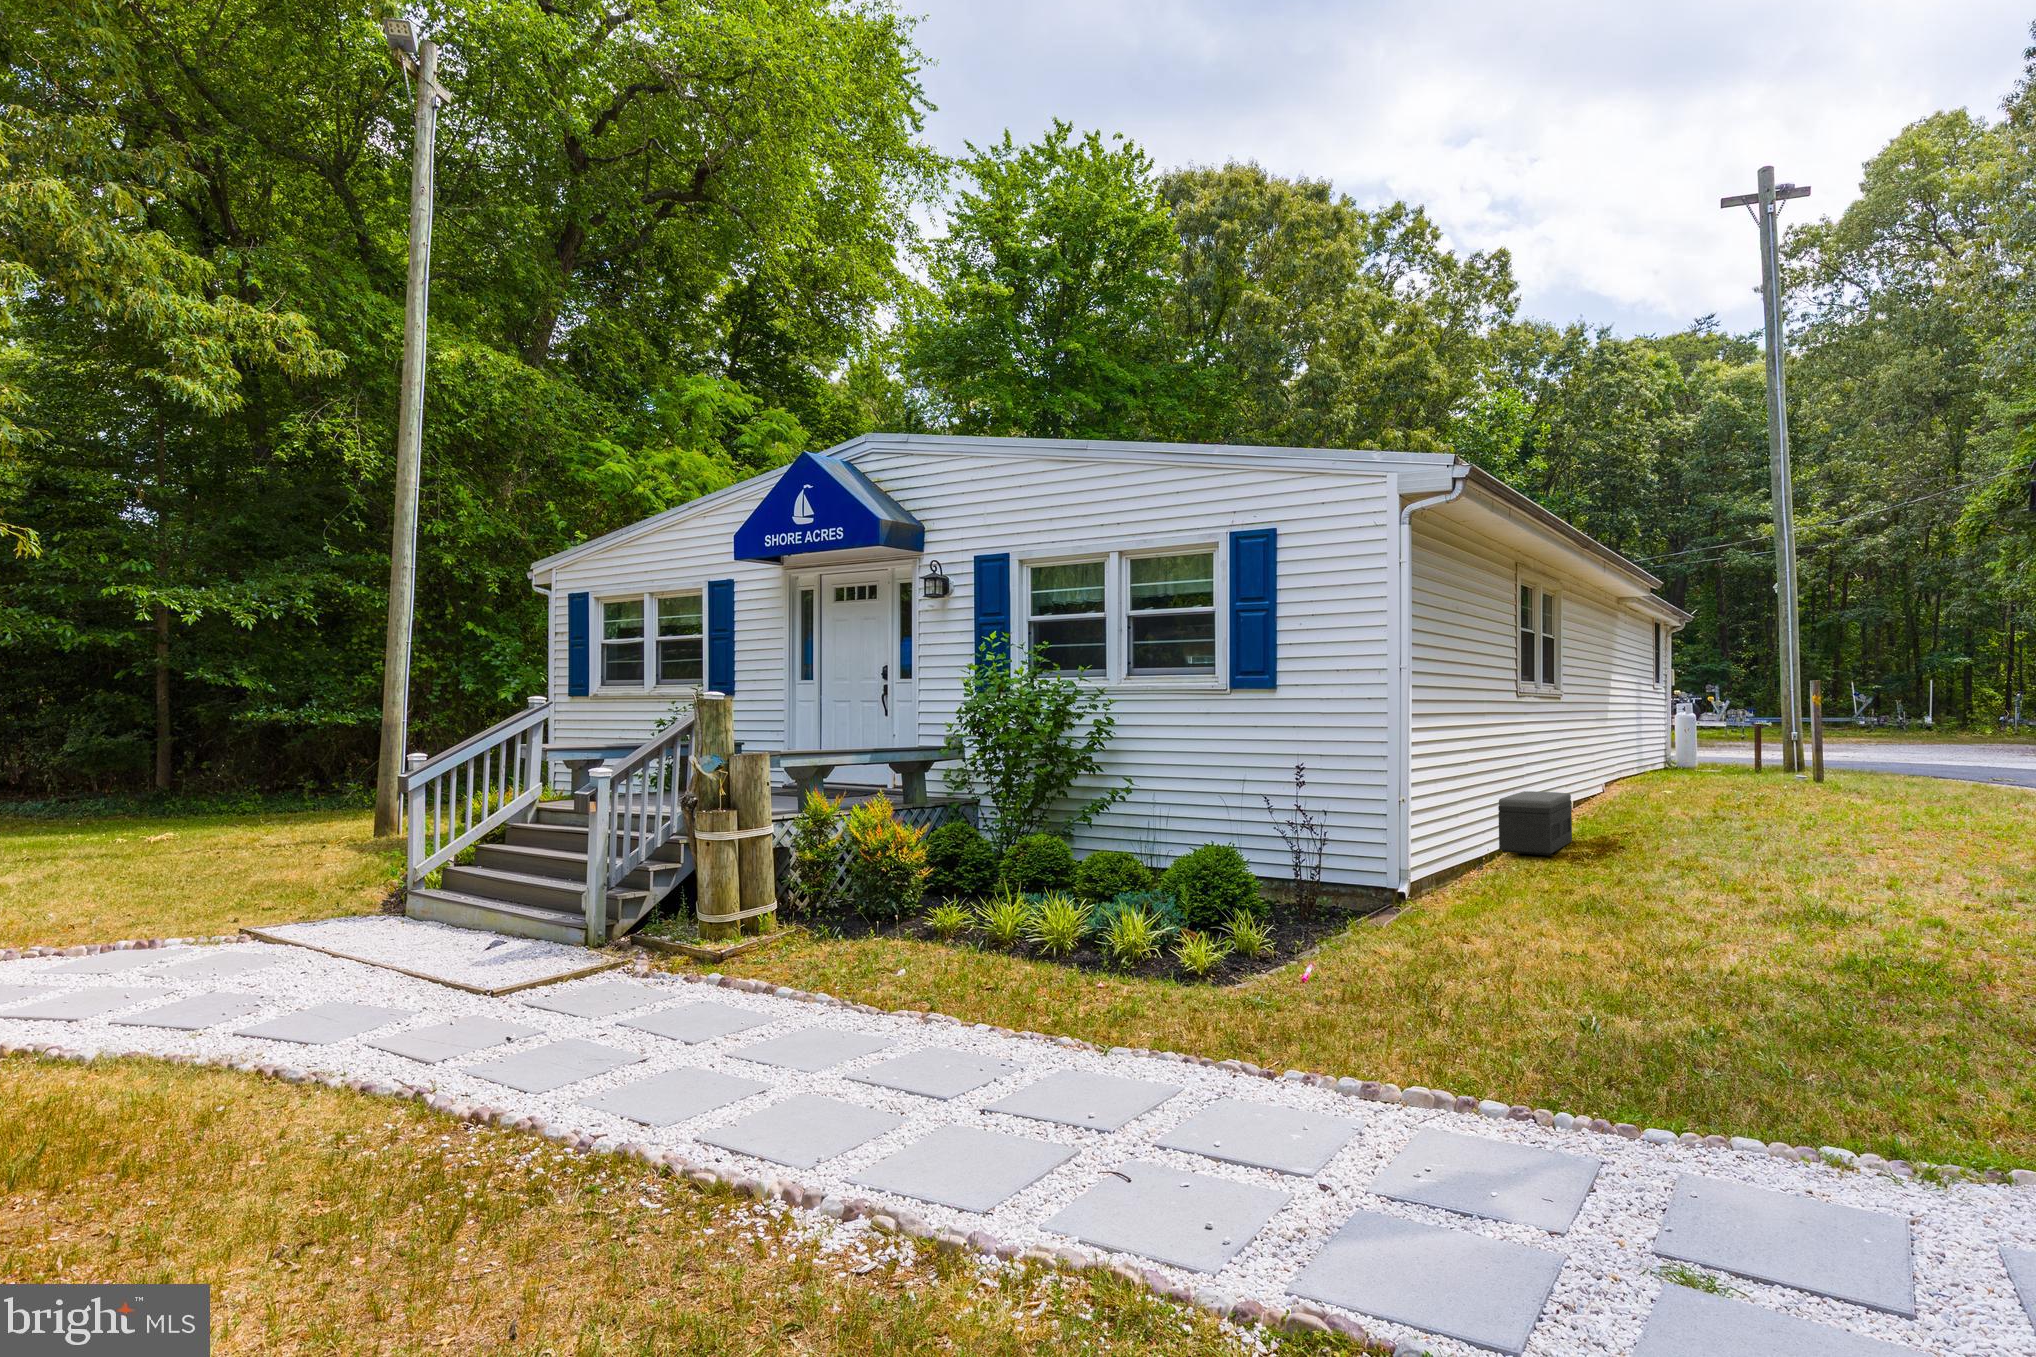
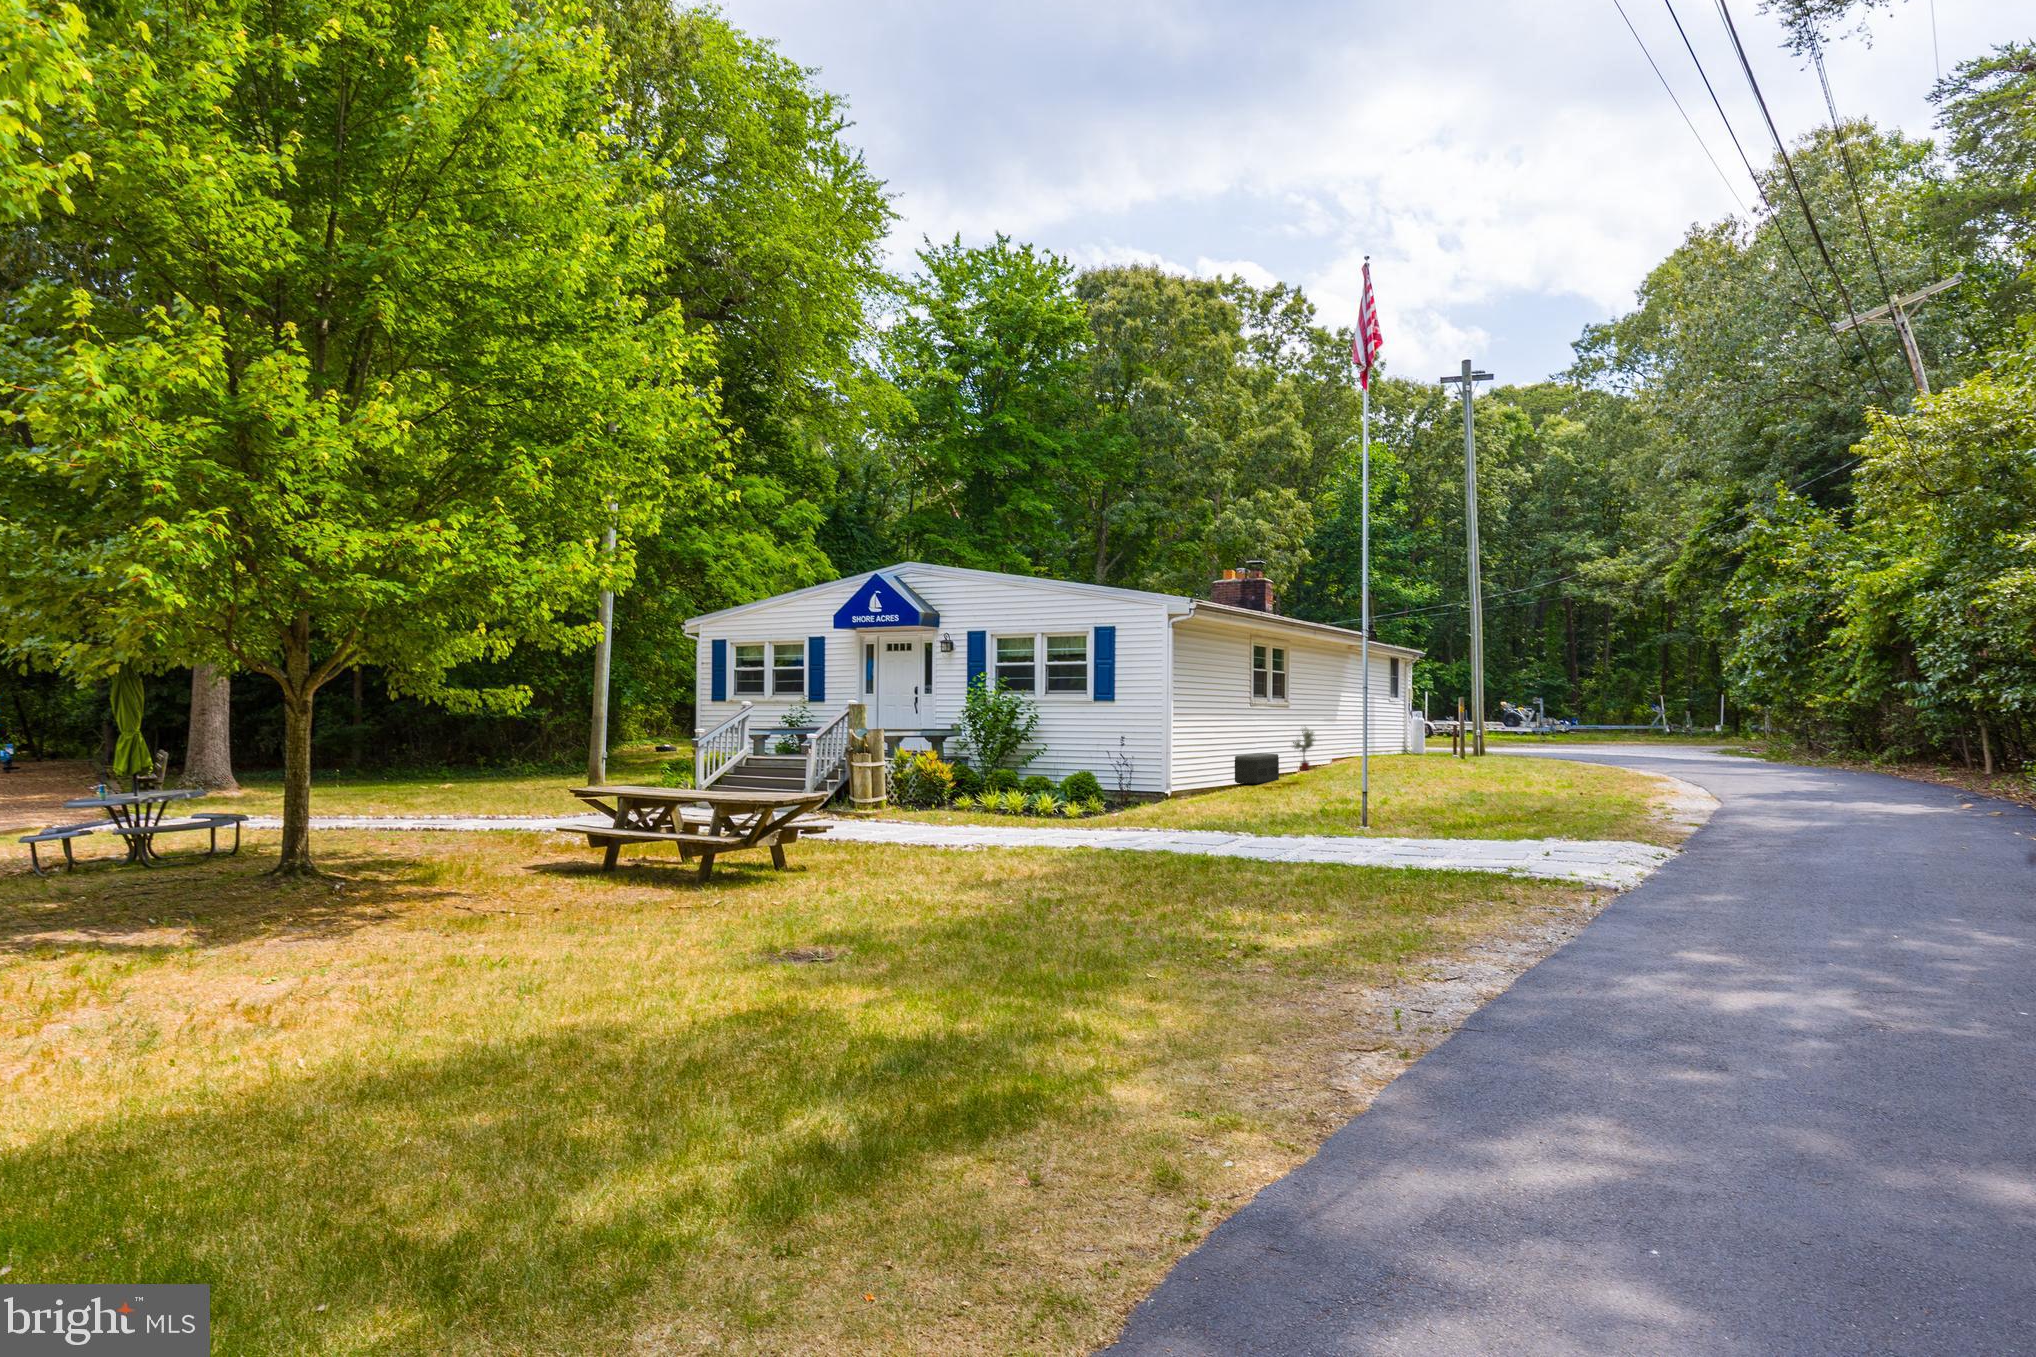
potted tree: none [1559,738,1605,818] -> present [1292,728,1314,770]

